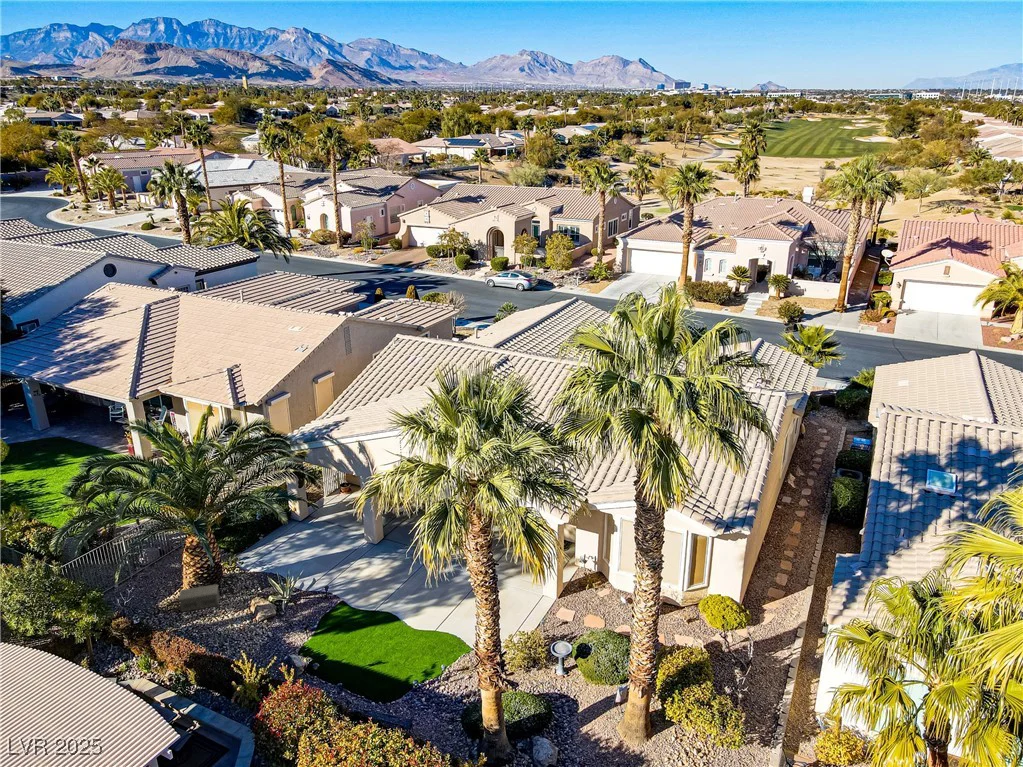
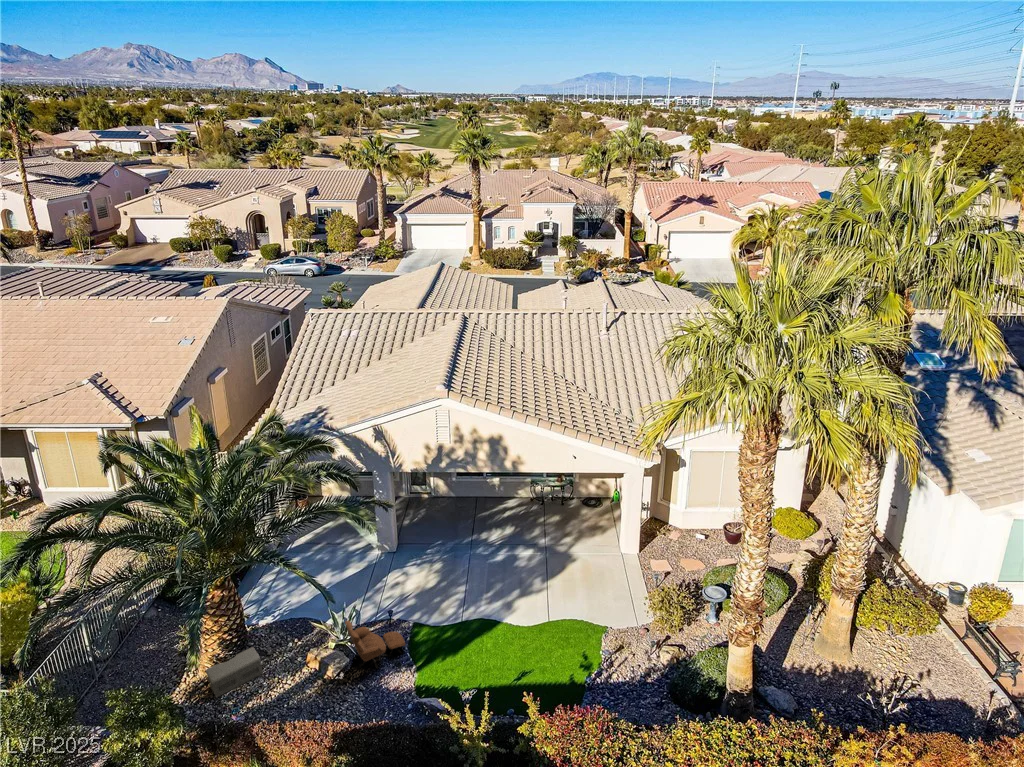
lounge chair: none [269,583,317,626] -> present [345,620,405,669]

